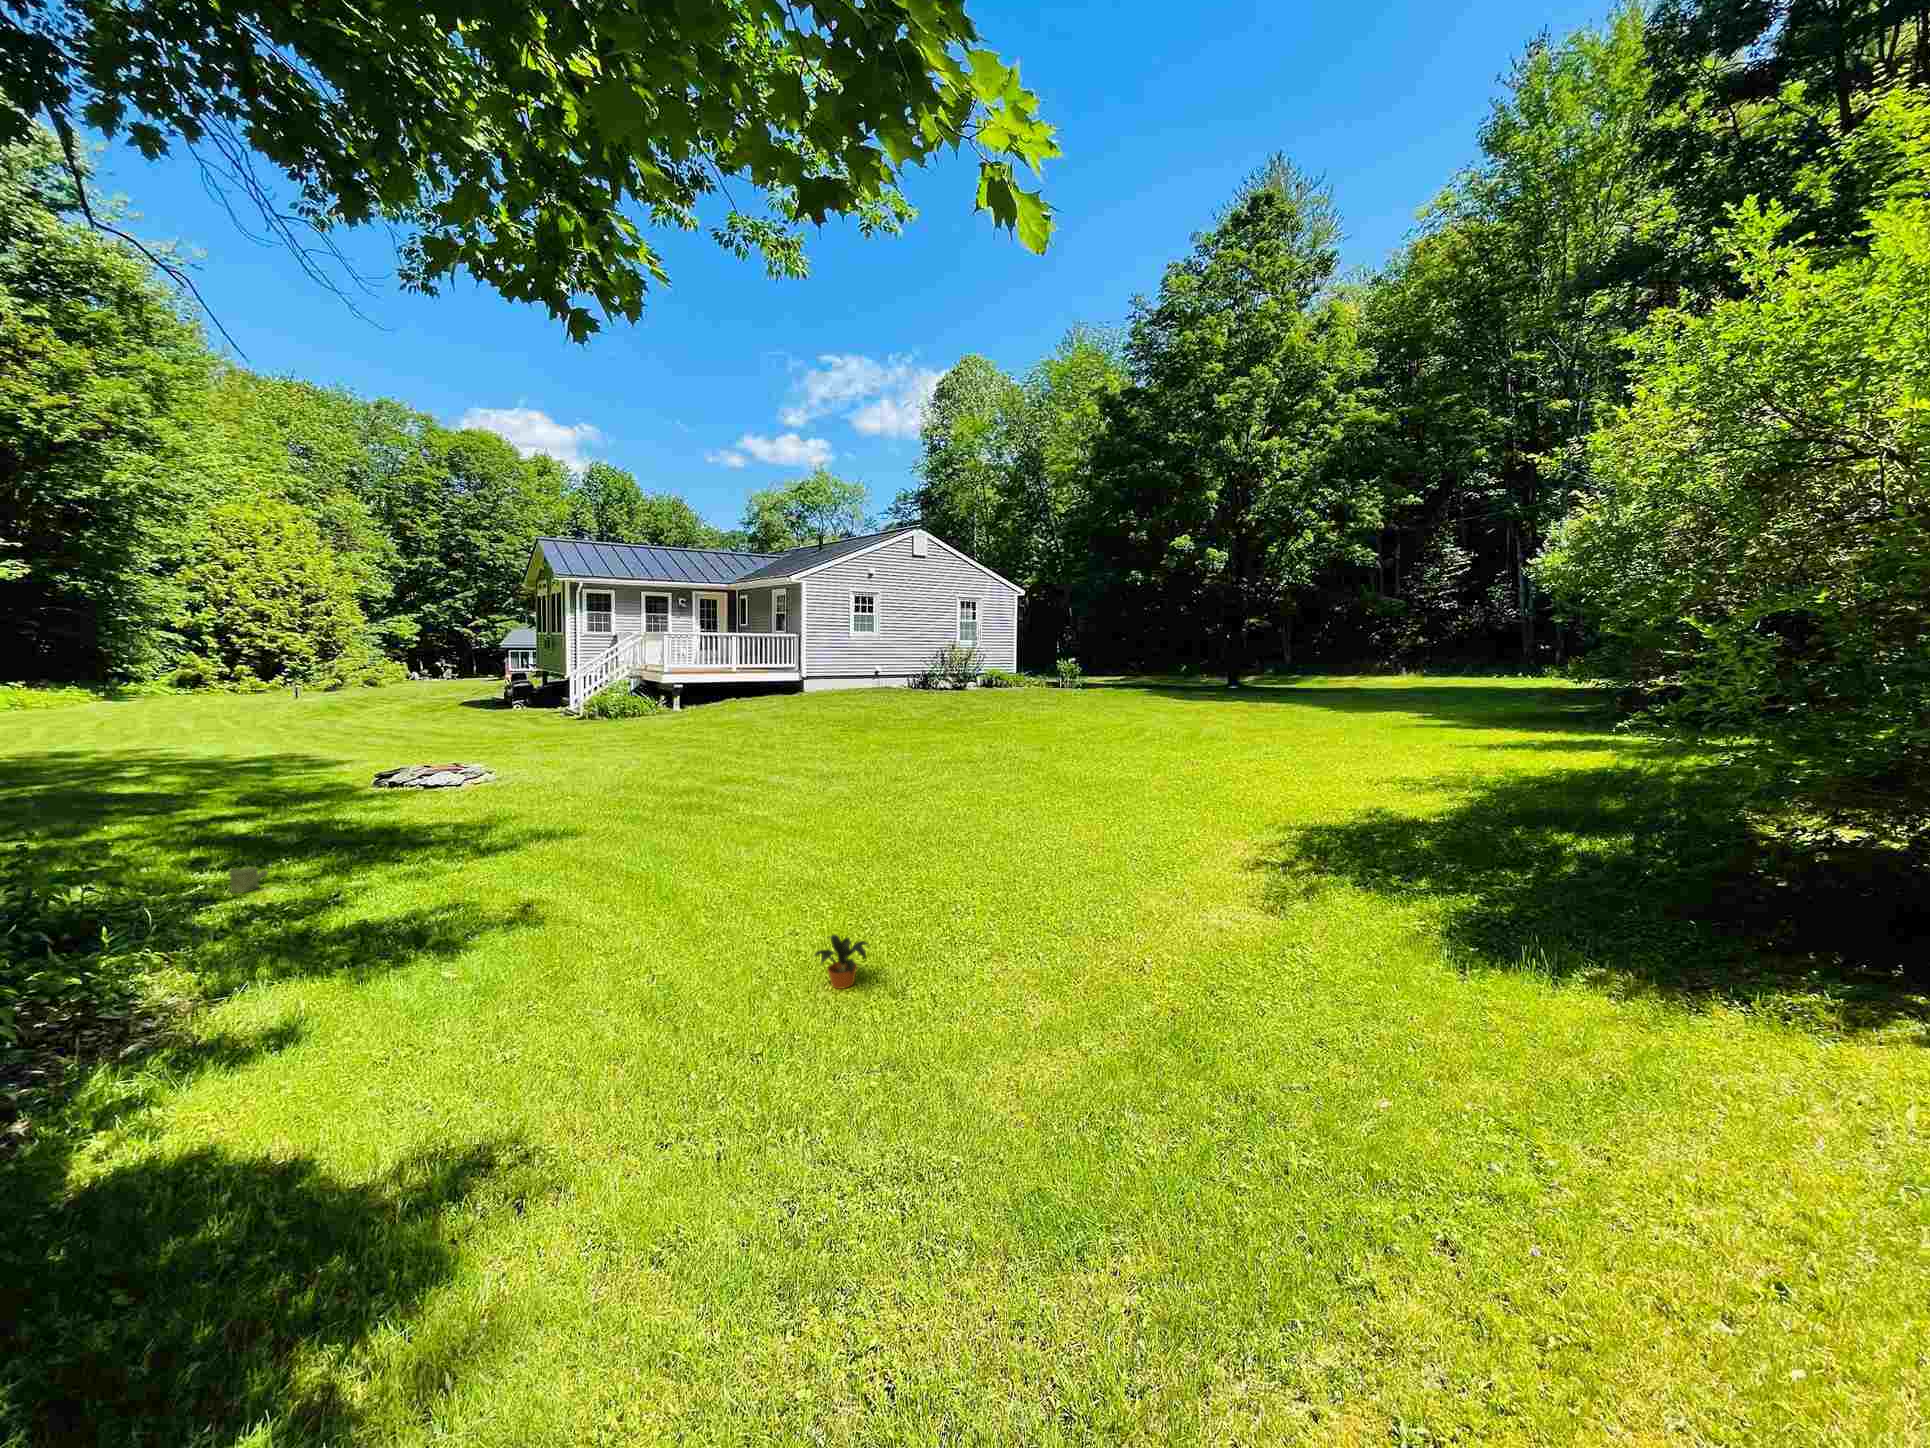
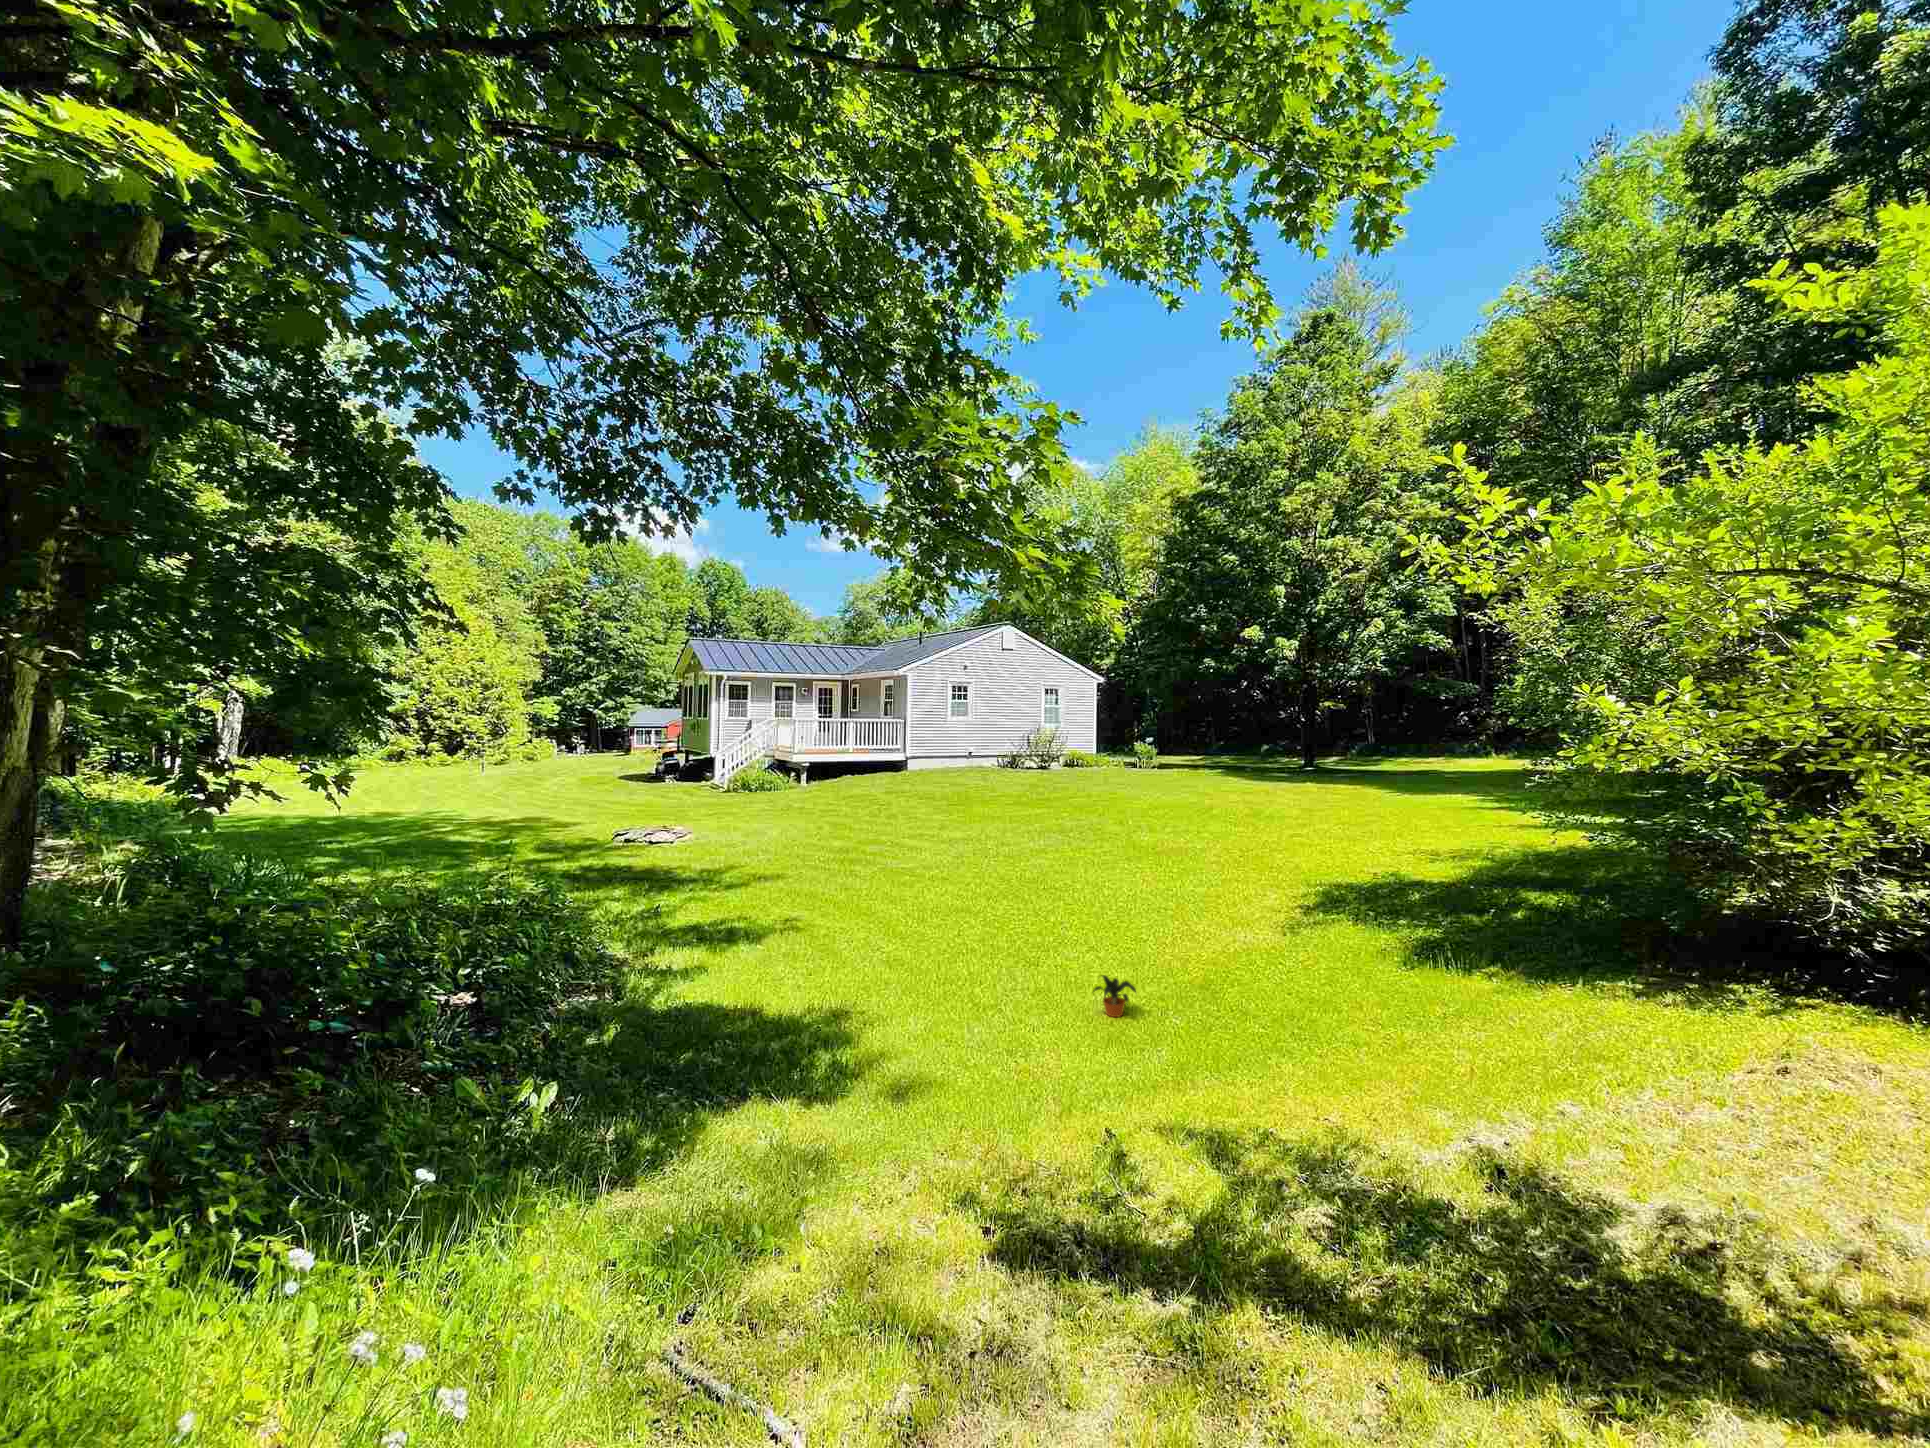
watering can: present [229,867,268,893] -> none [637,910,668,928]

